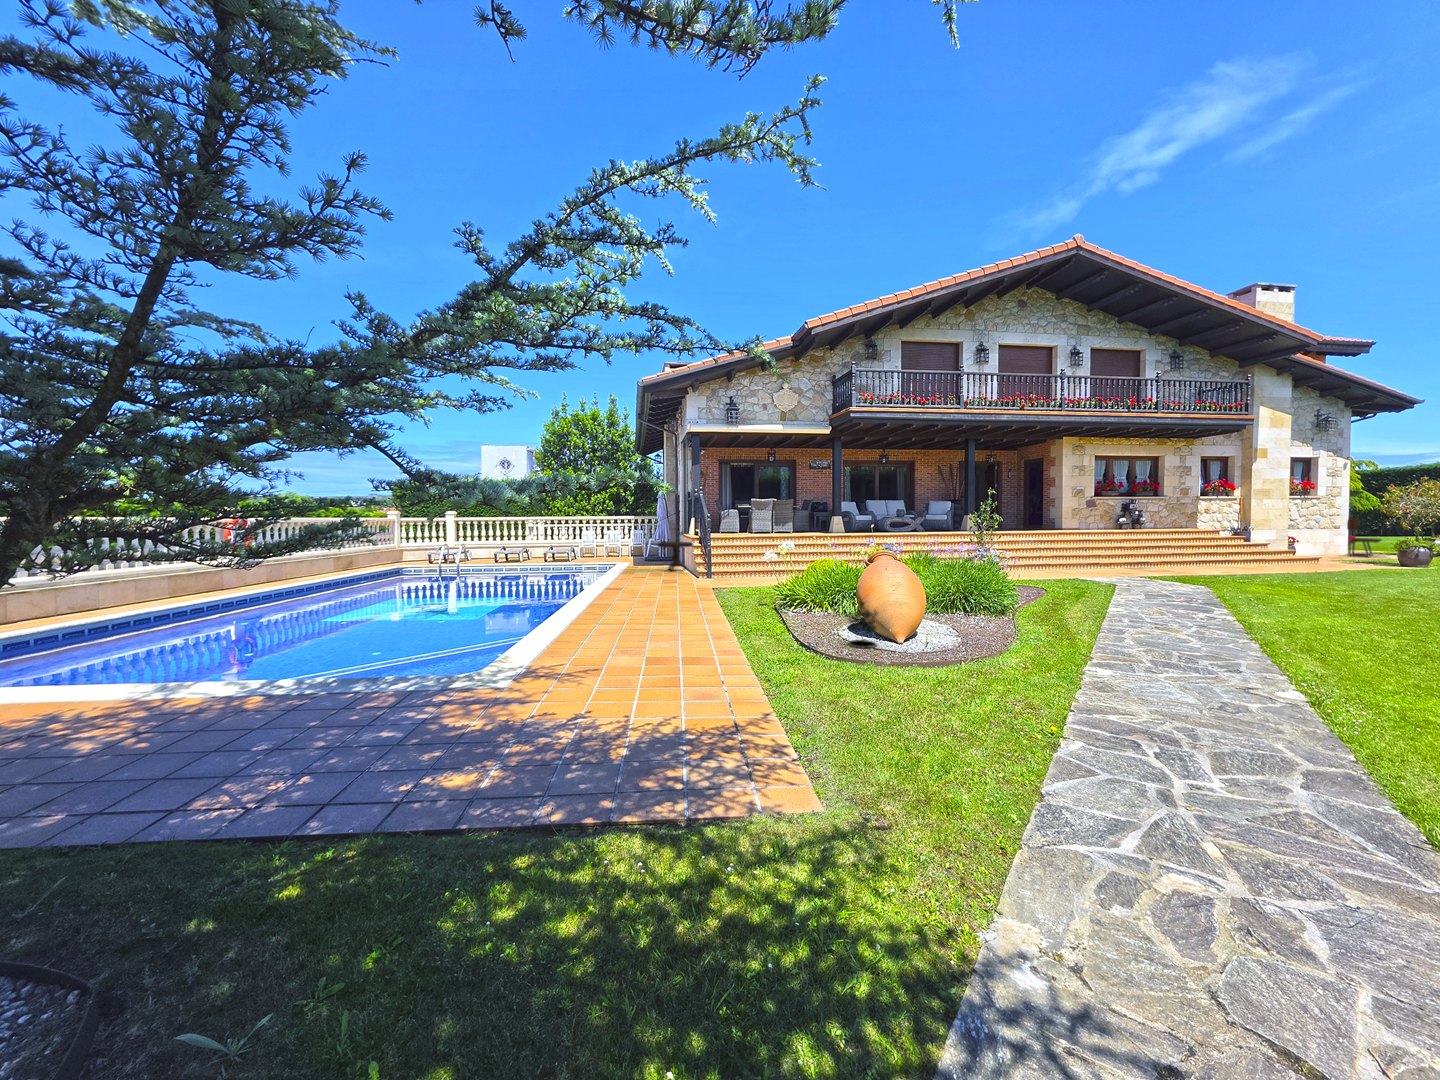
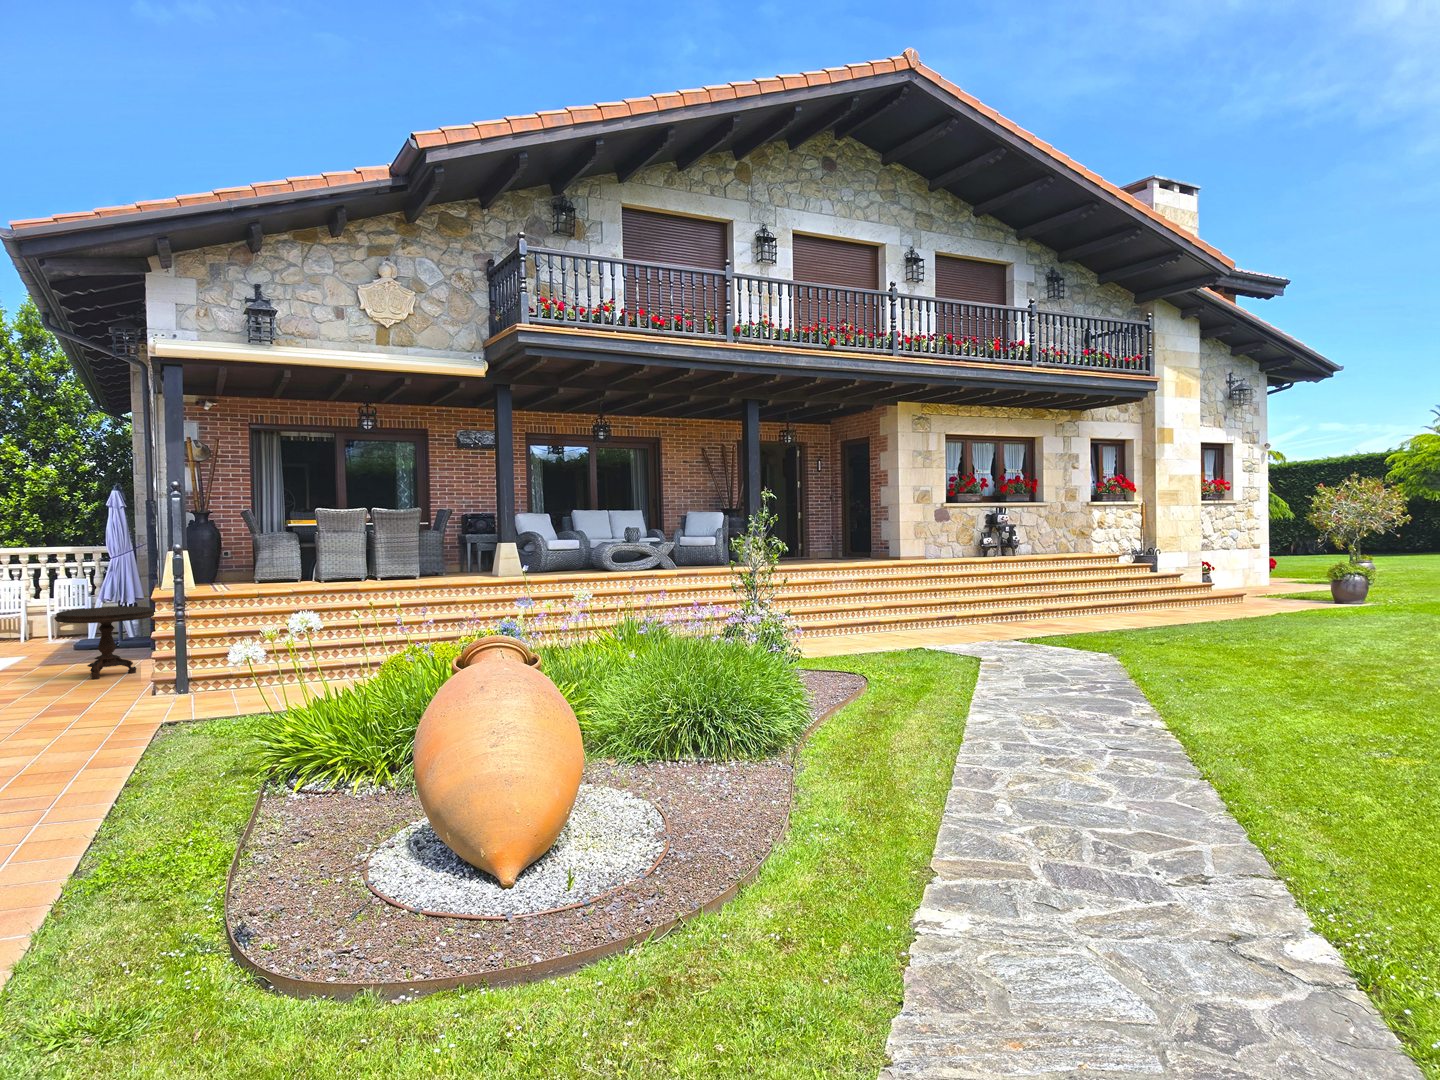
bench: present [1347,518,1382,557] -> none [1269,532,1307,589]
potted tree: present [847,597,878,648] -> none [349,783,448,936]

